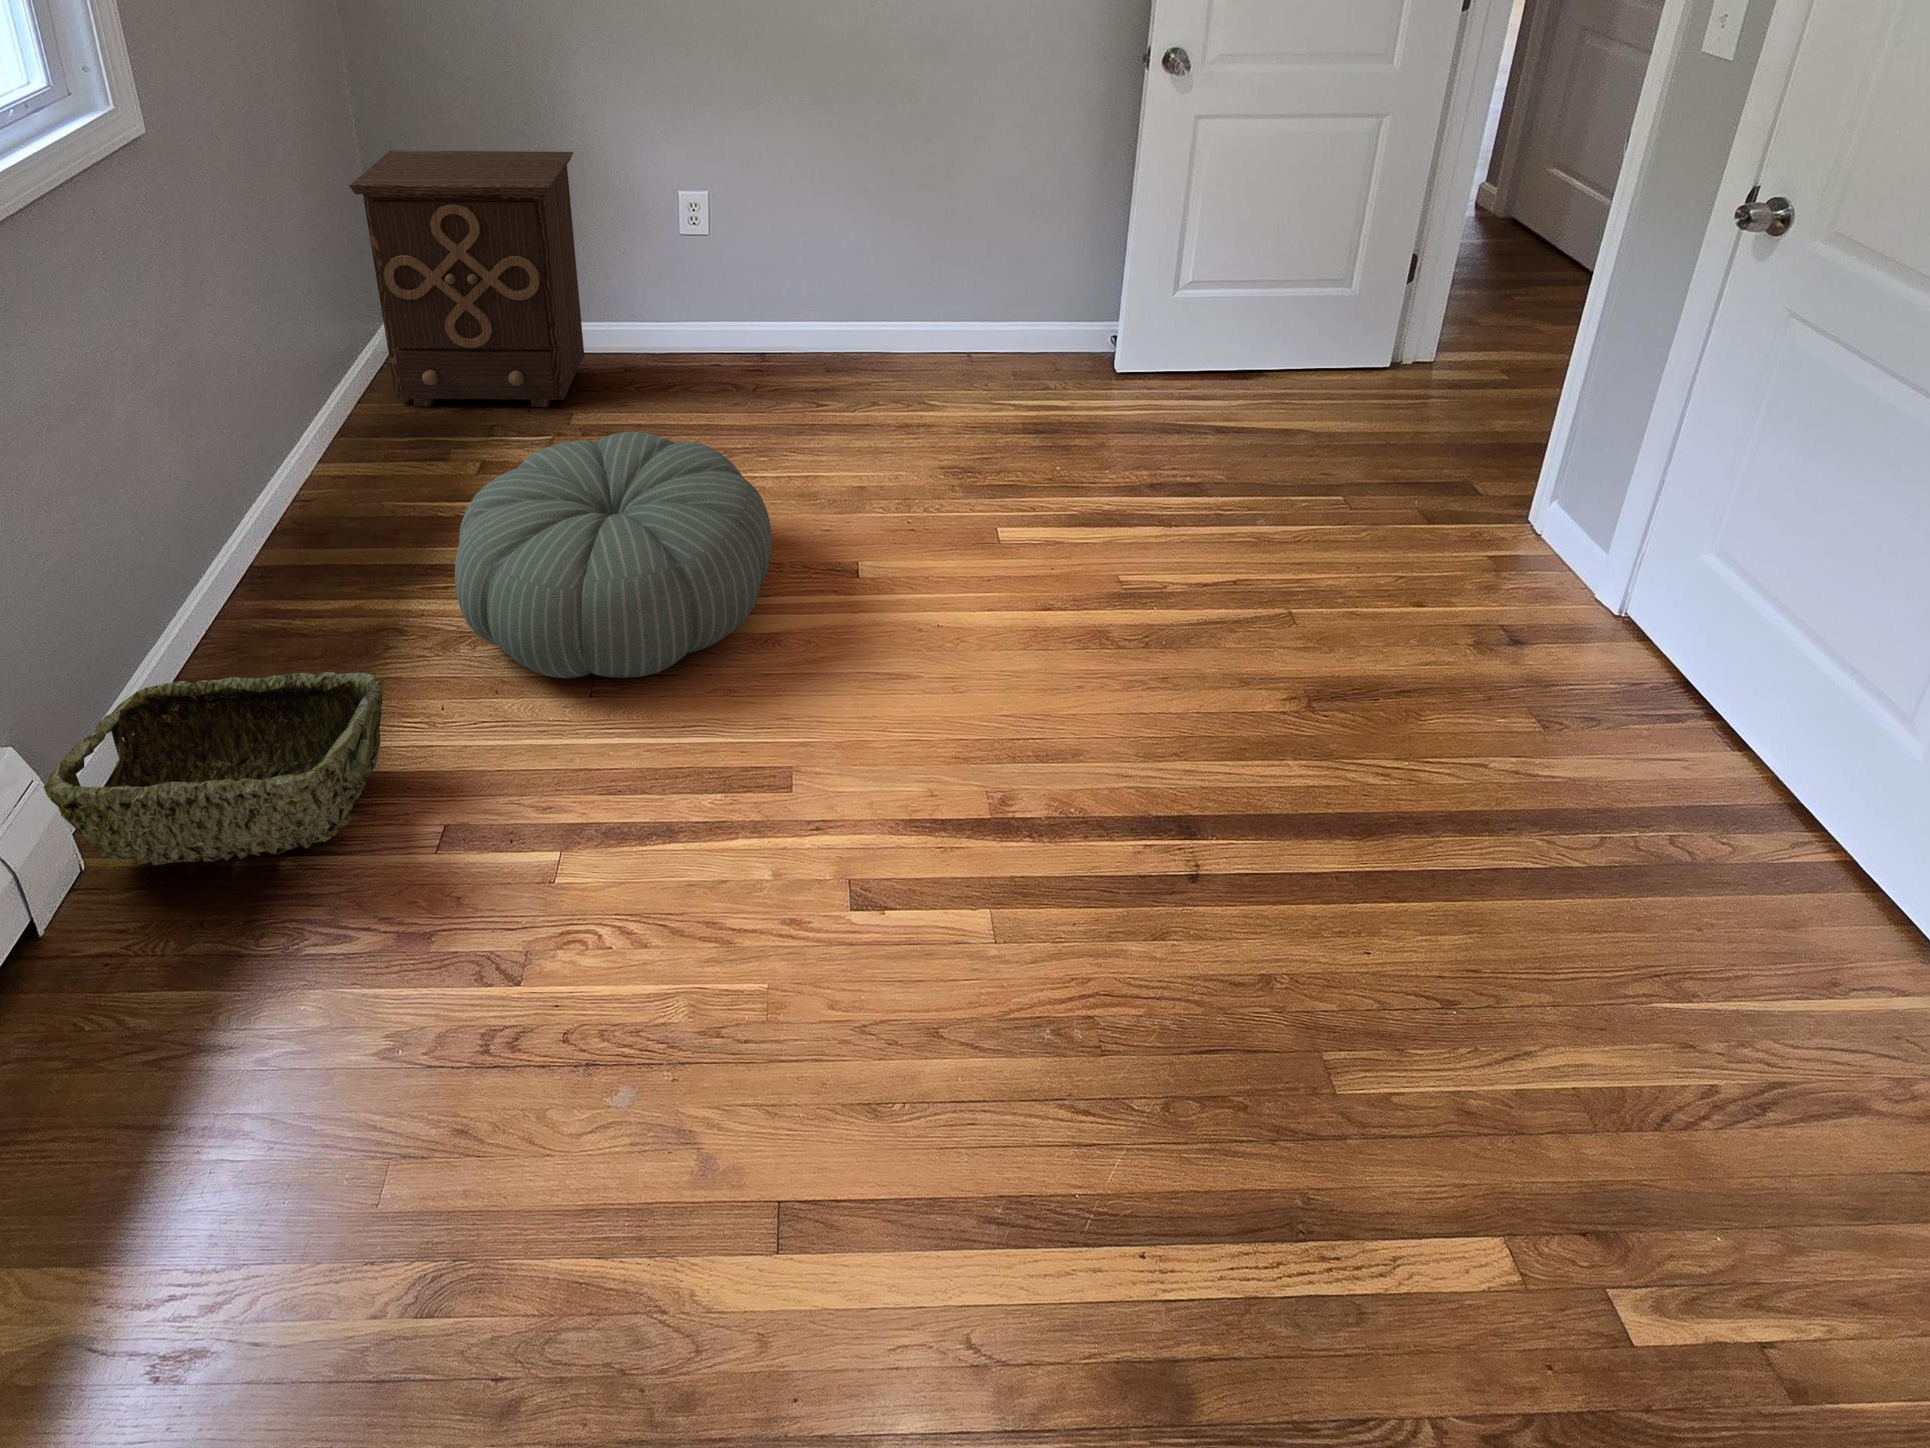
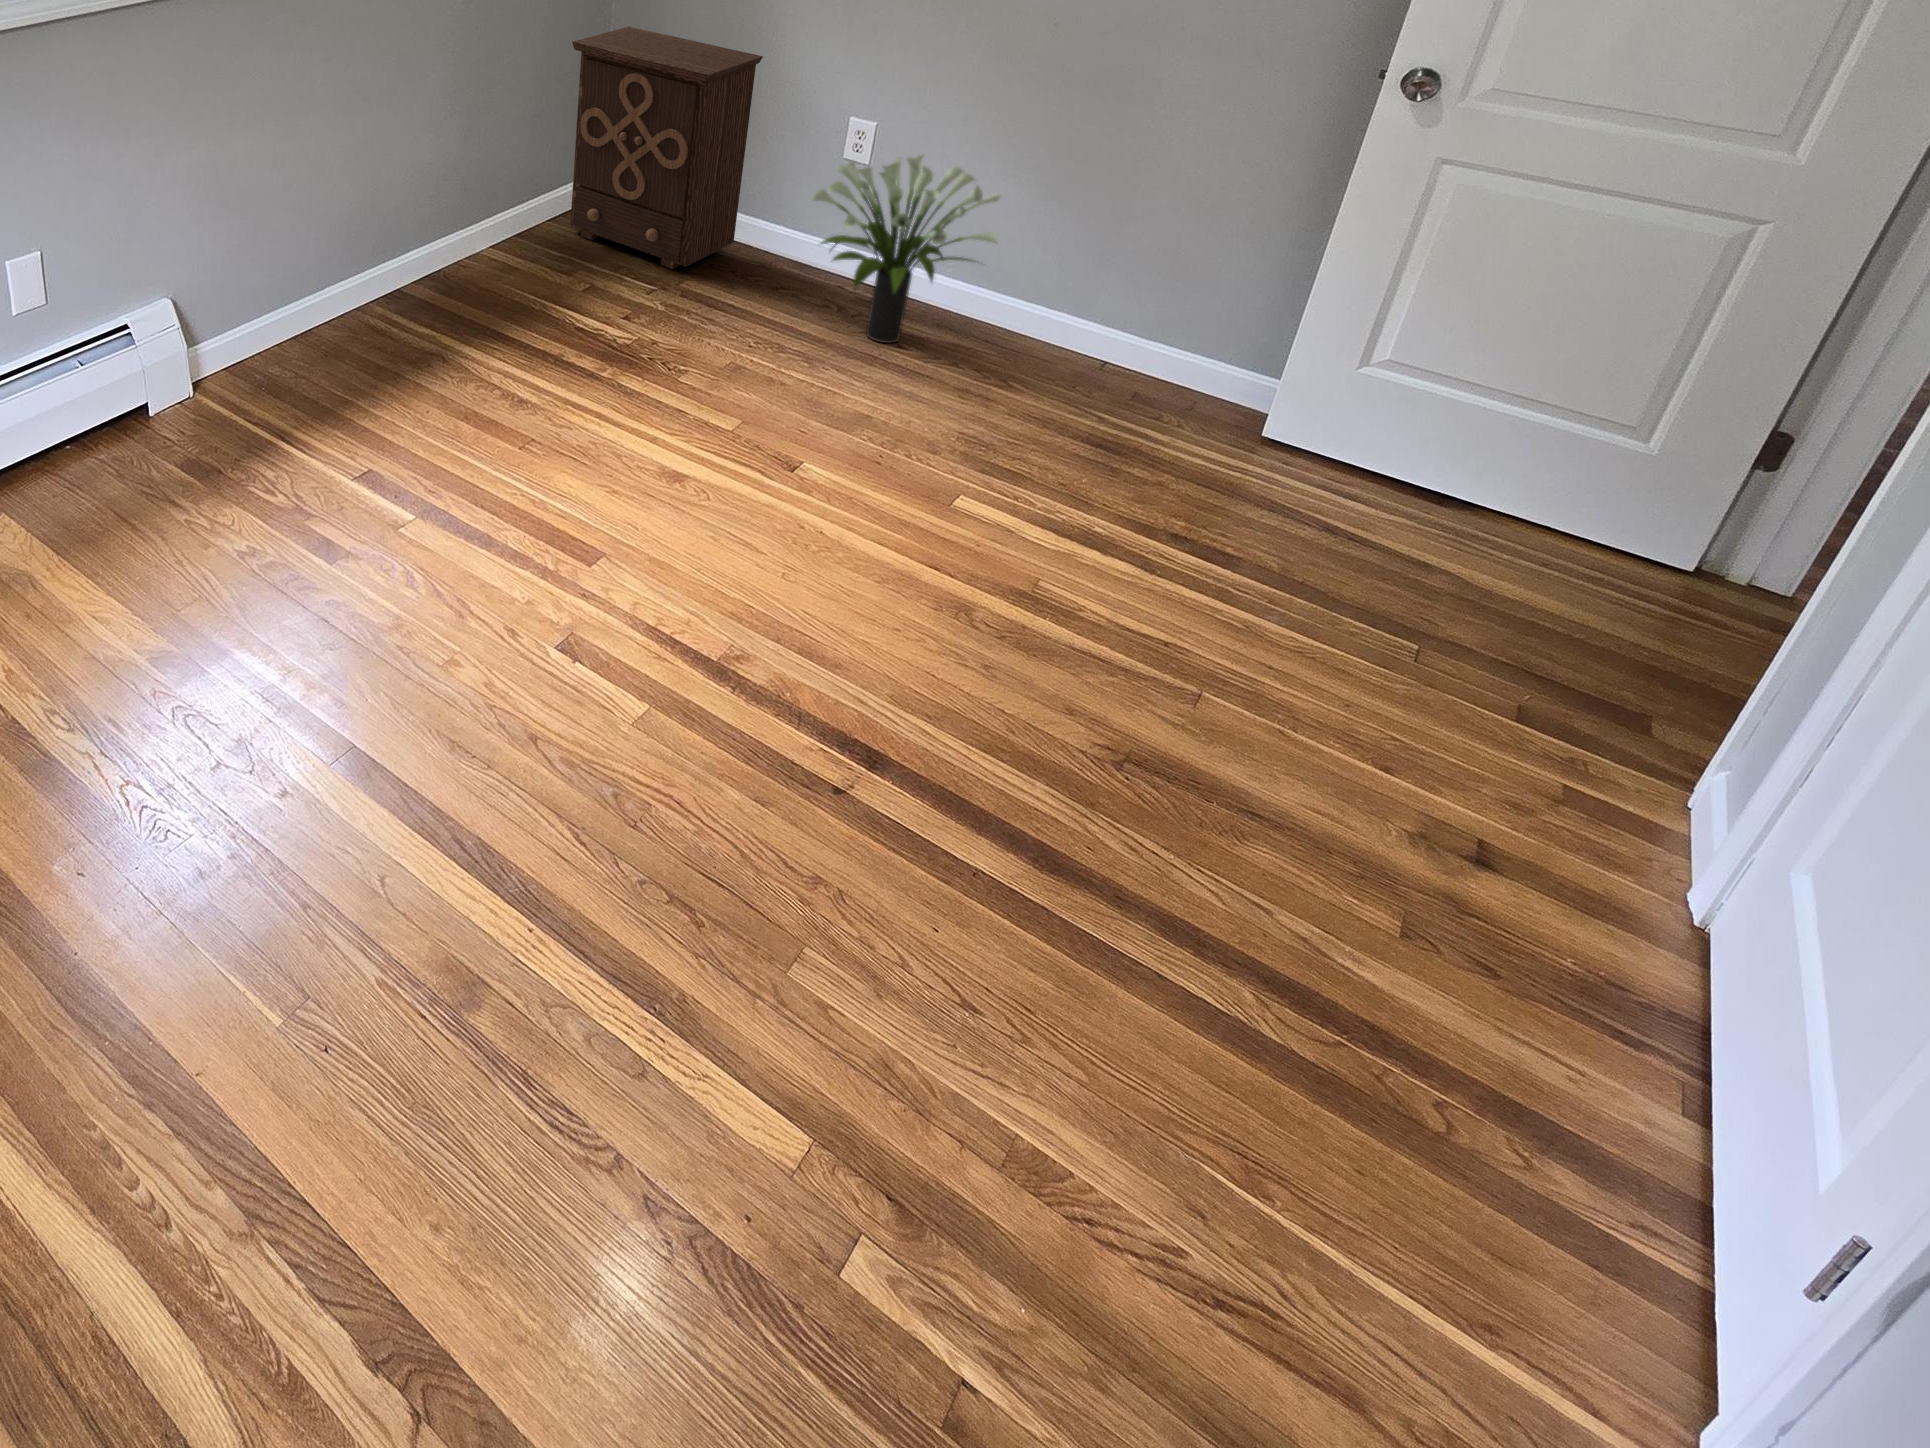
potted plant: none [706,214,891,408] -> present [811,155,1000,343]
pouf: present [455,432,772,678] -> none [467,270,728,457]
woven basket: present [44,672,382,865] -> none [175,312,374,440]

